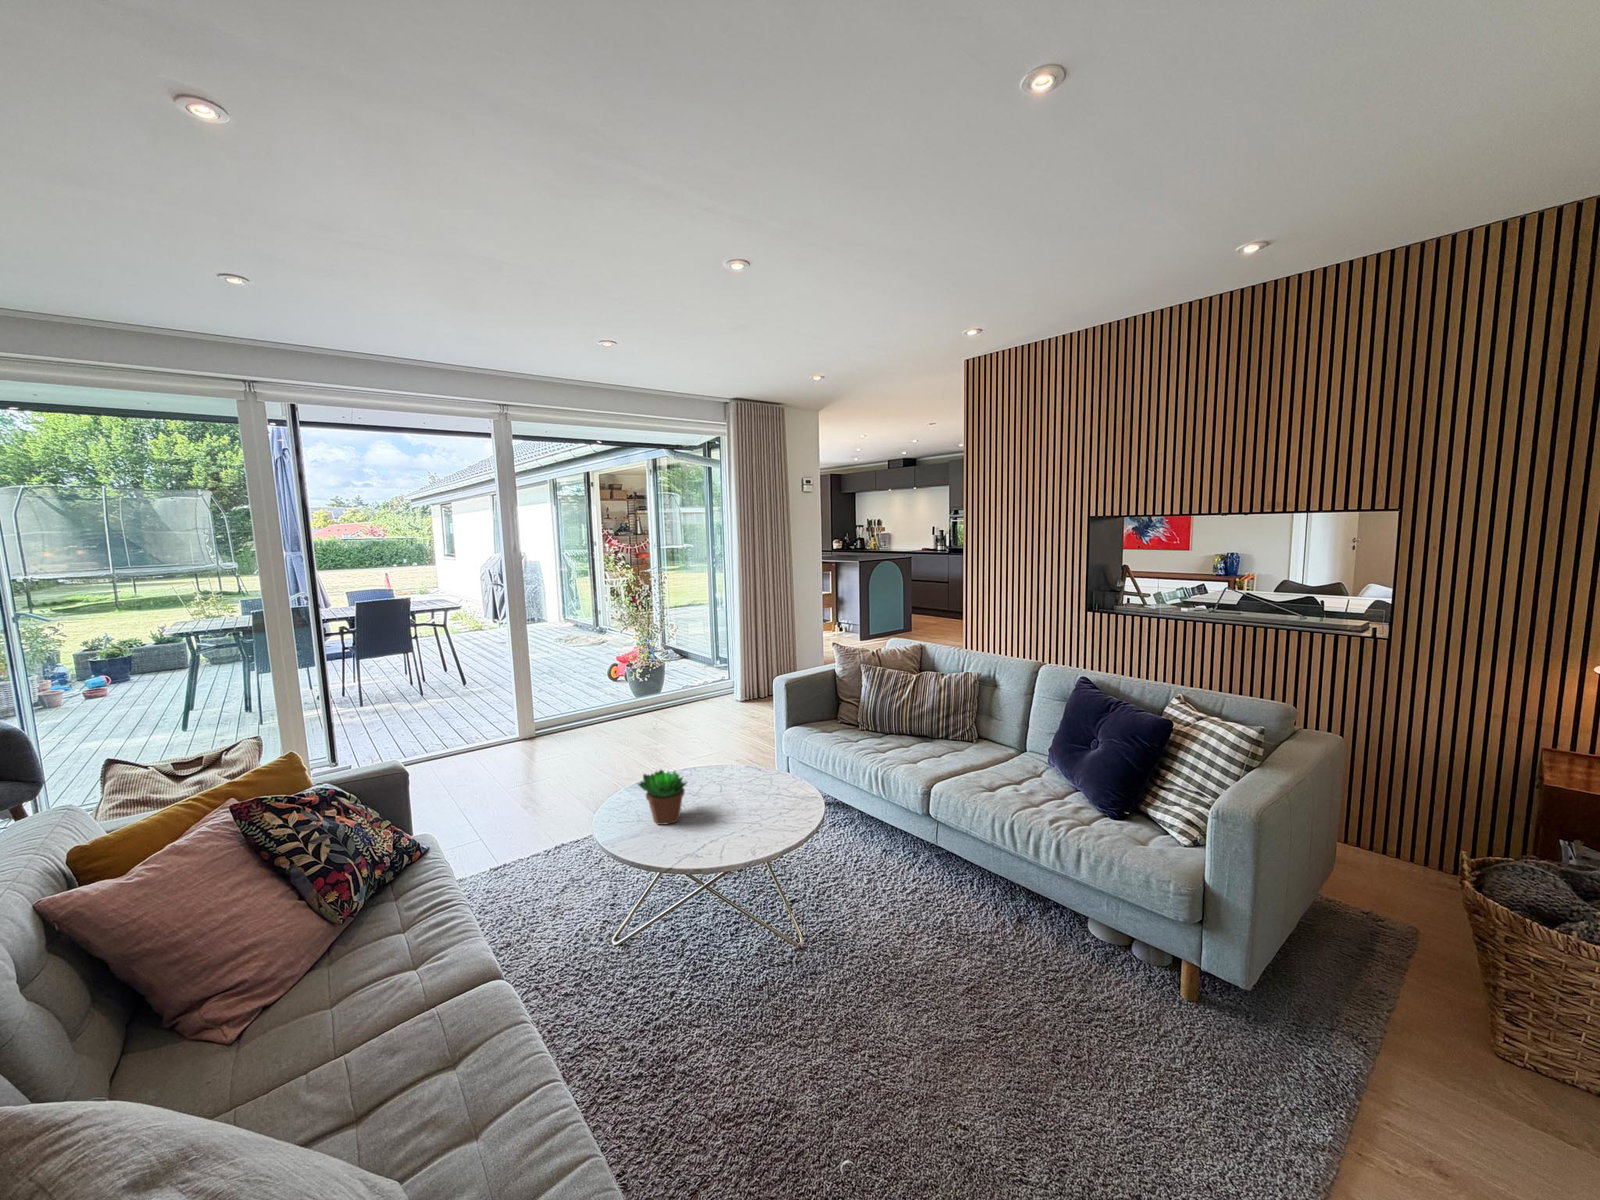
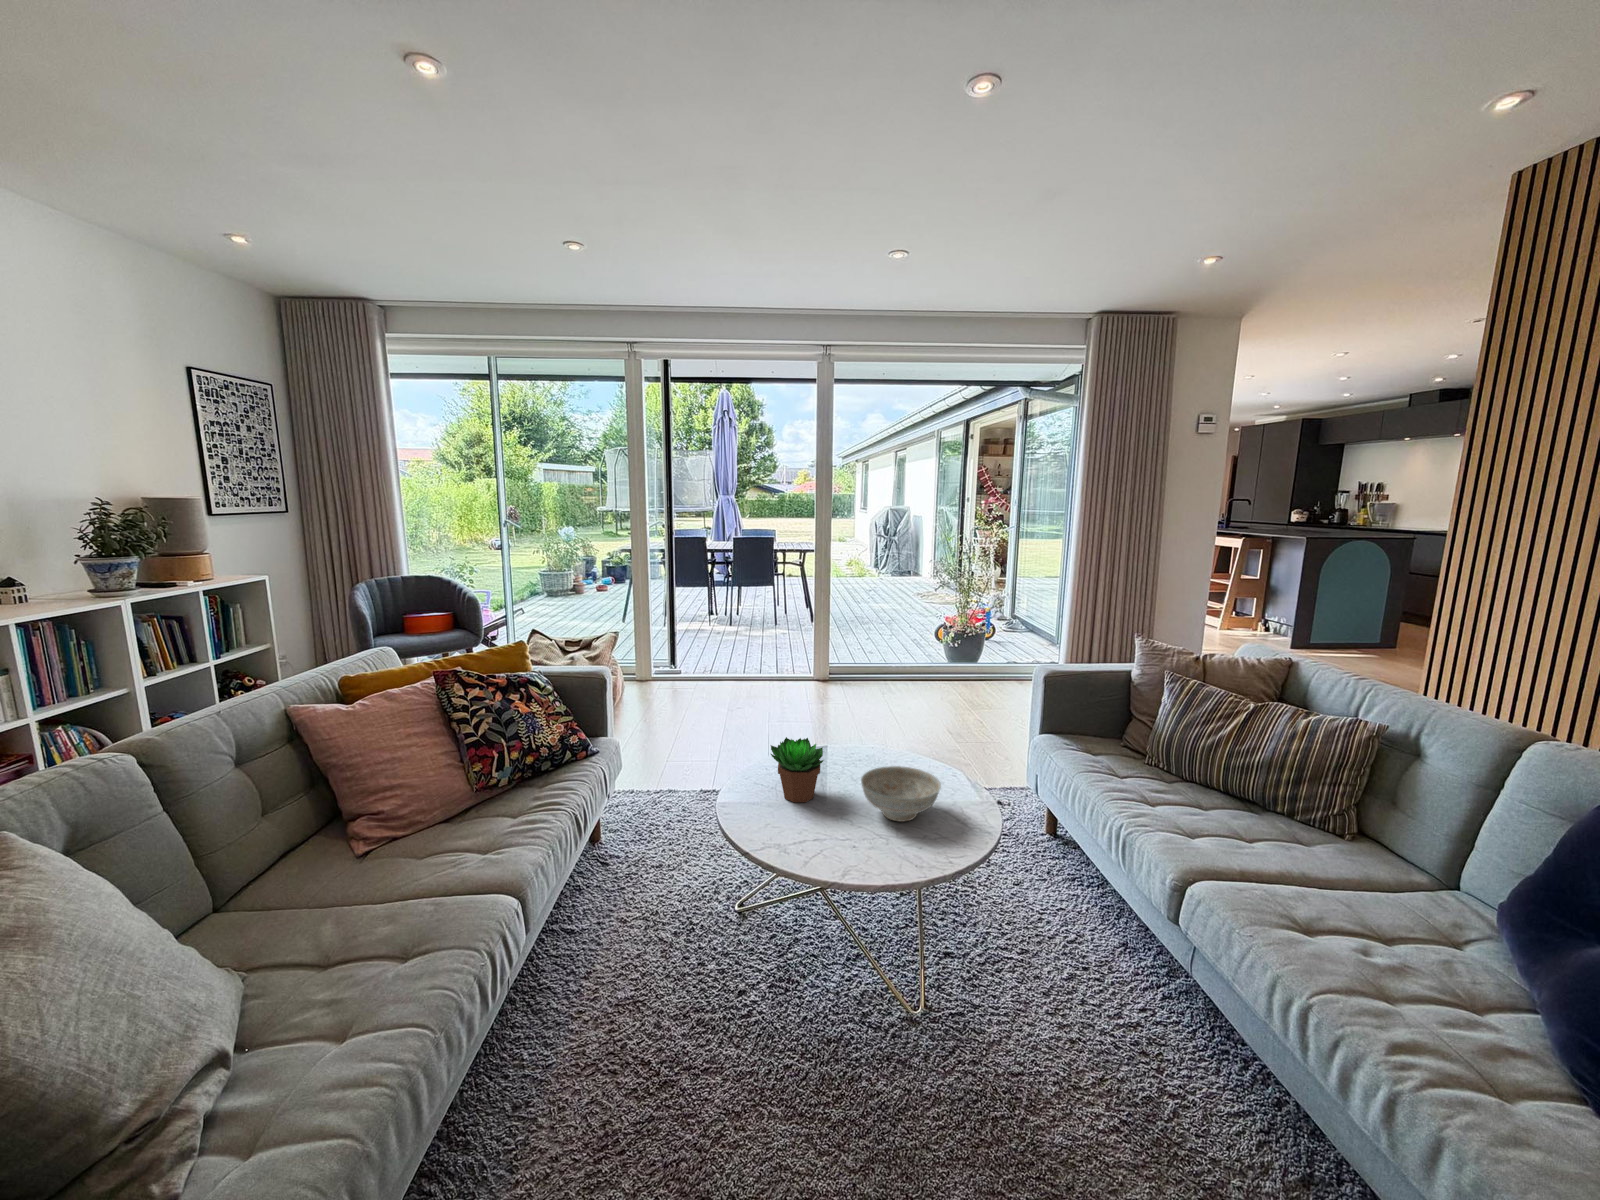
decorative bowl: none [721,769,782,811] -> present [861,766,941,821]

